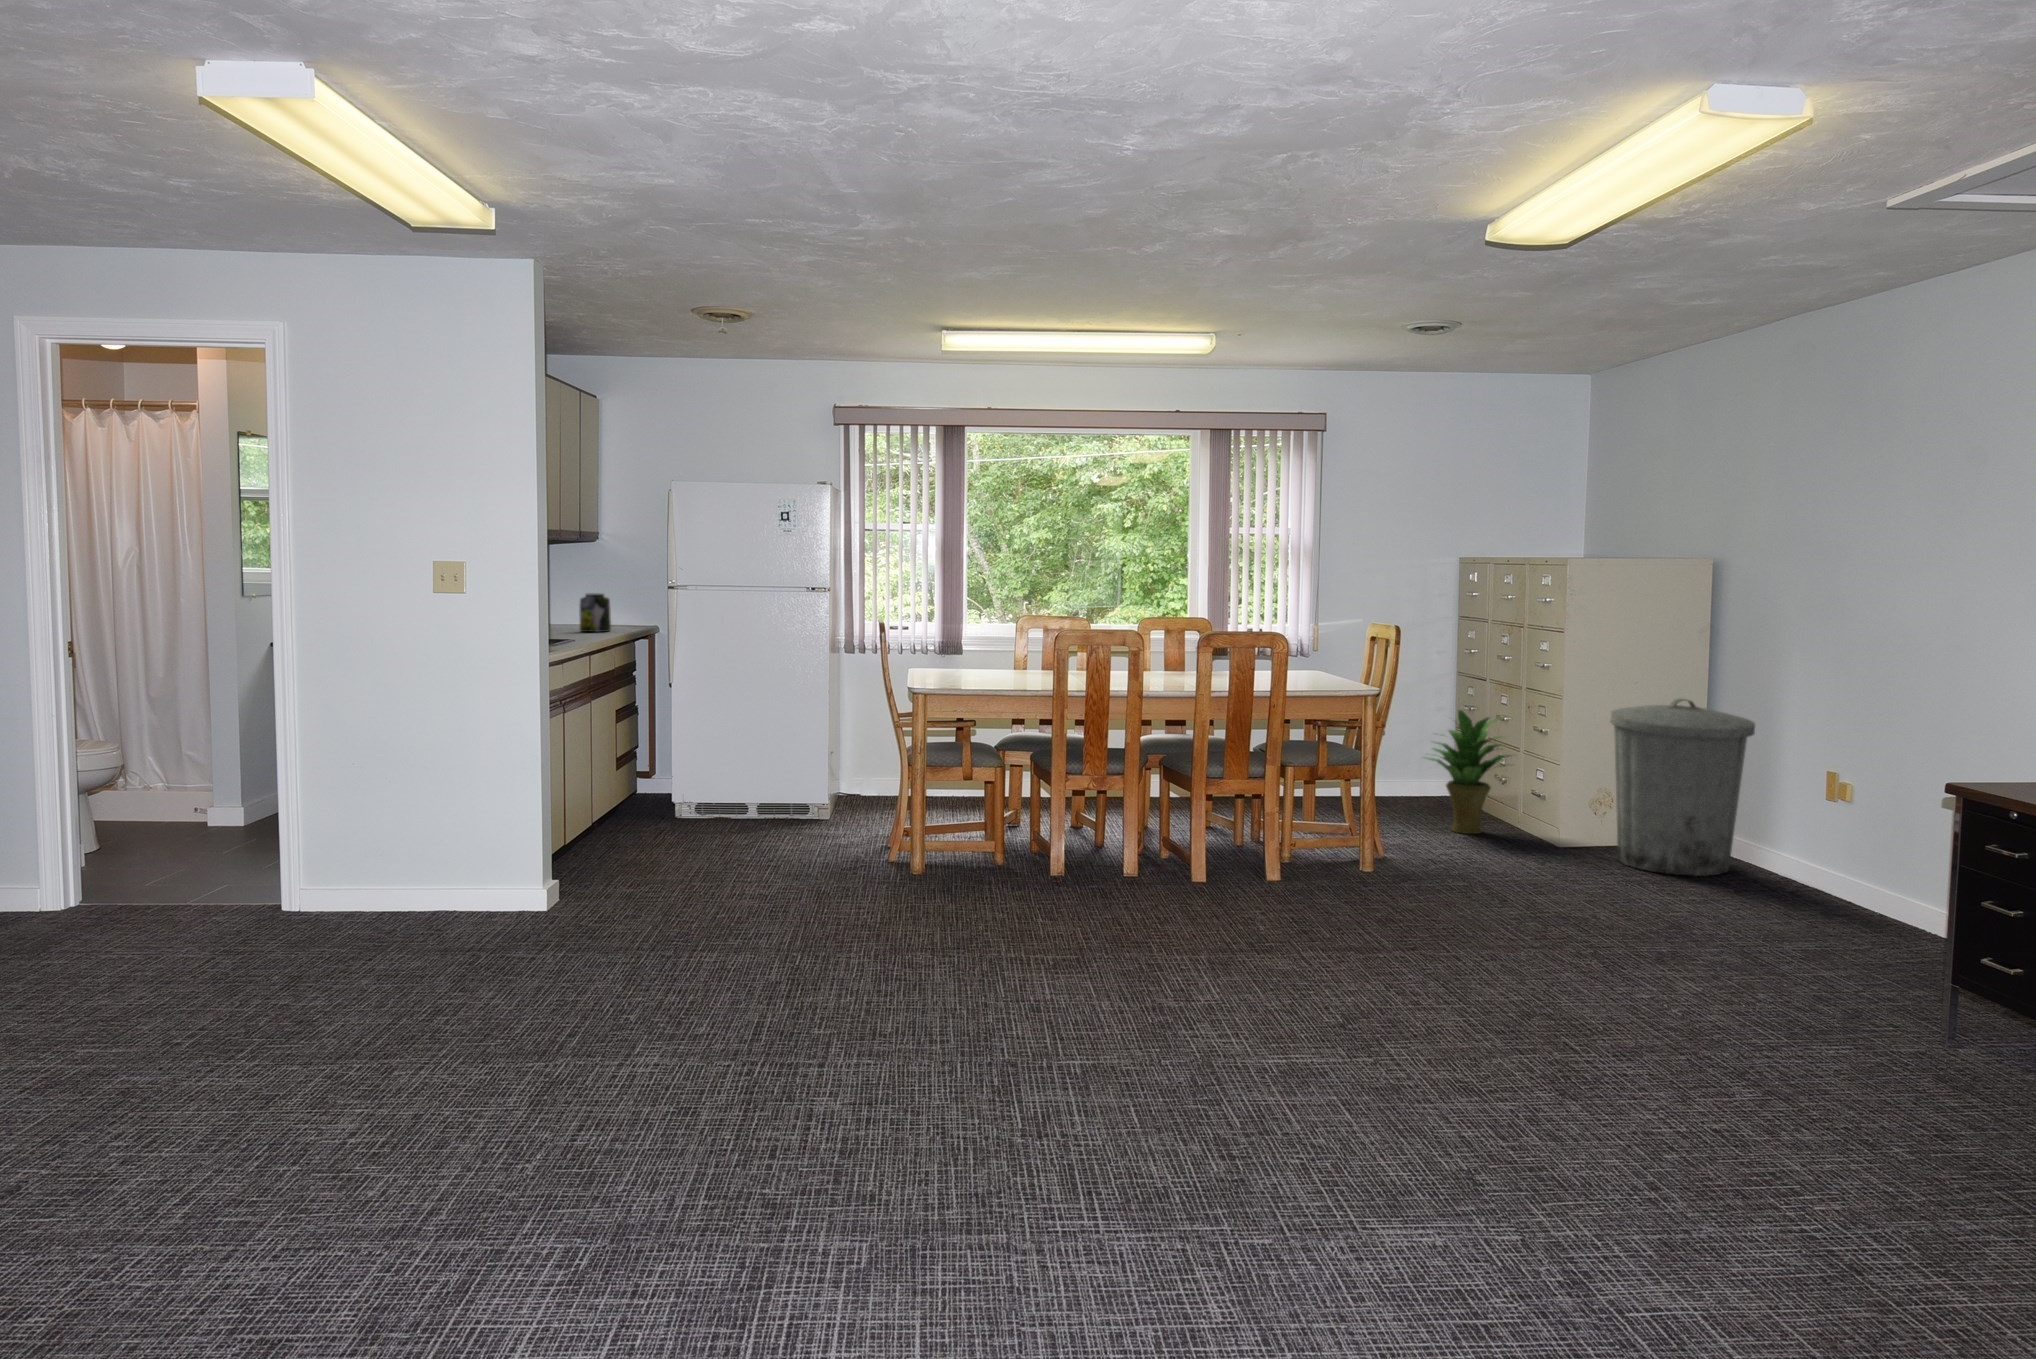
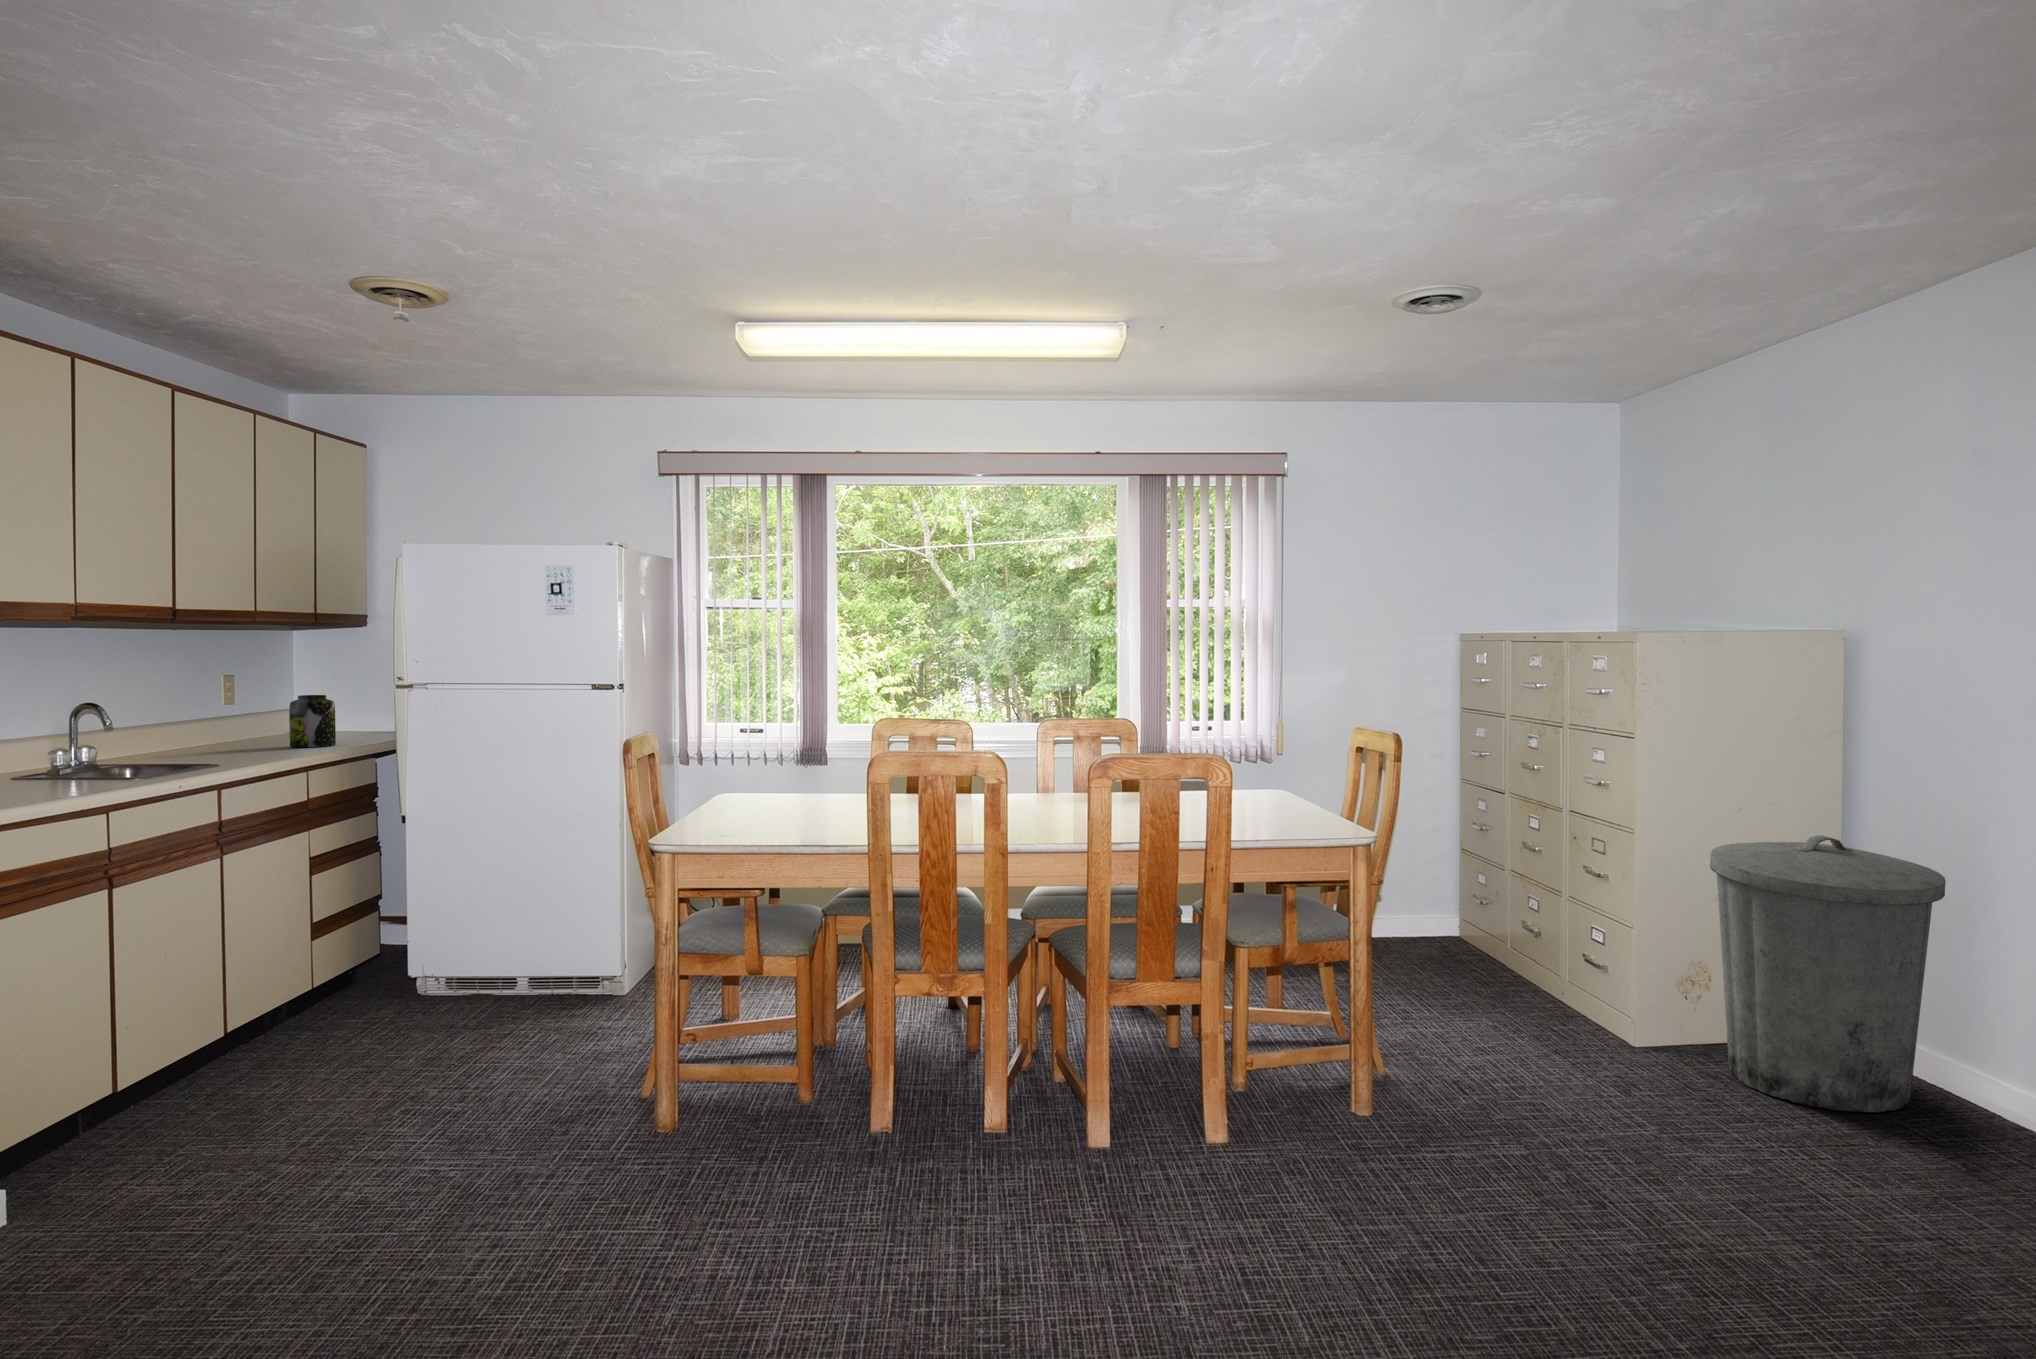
potted plant: present [1429,710,1510,834] -> none [1426,839,1561,1015]

